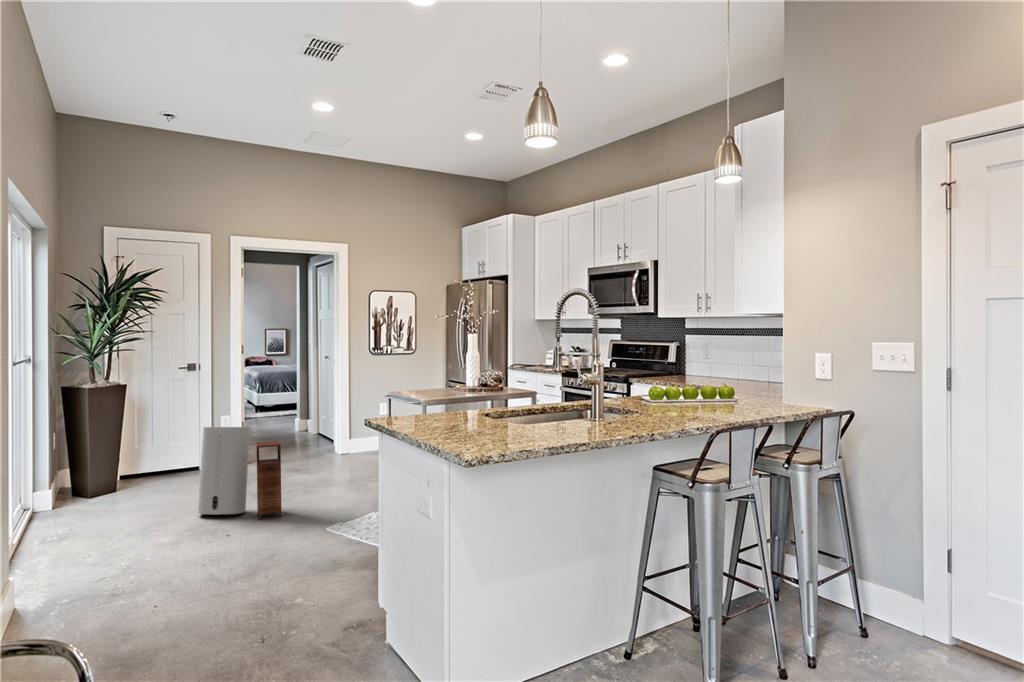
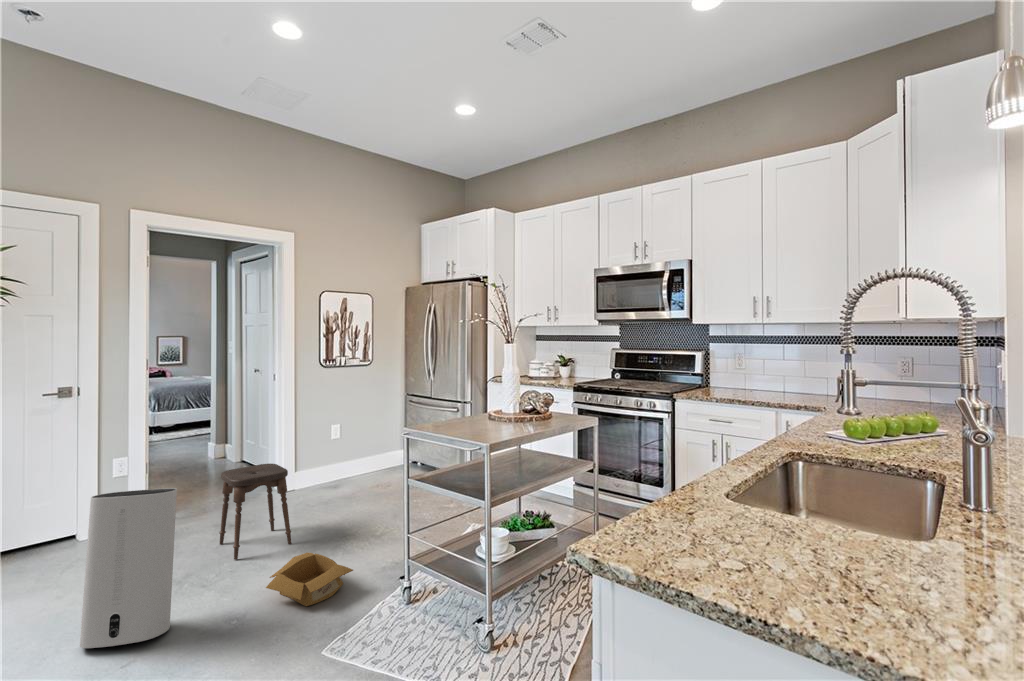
stool: none [285,425,332,488] -> present [219,464,291,560]
storage cabinet: present [257,441,281,520] -> none [191,508,237,645]
cardboard box: none [303,482,360,511] -> present [266,553,353,606]

